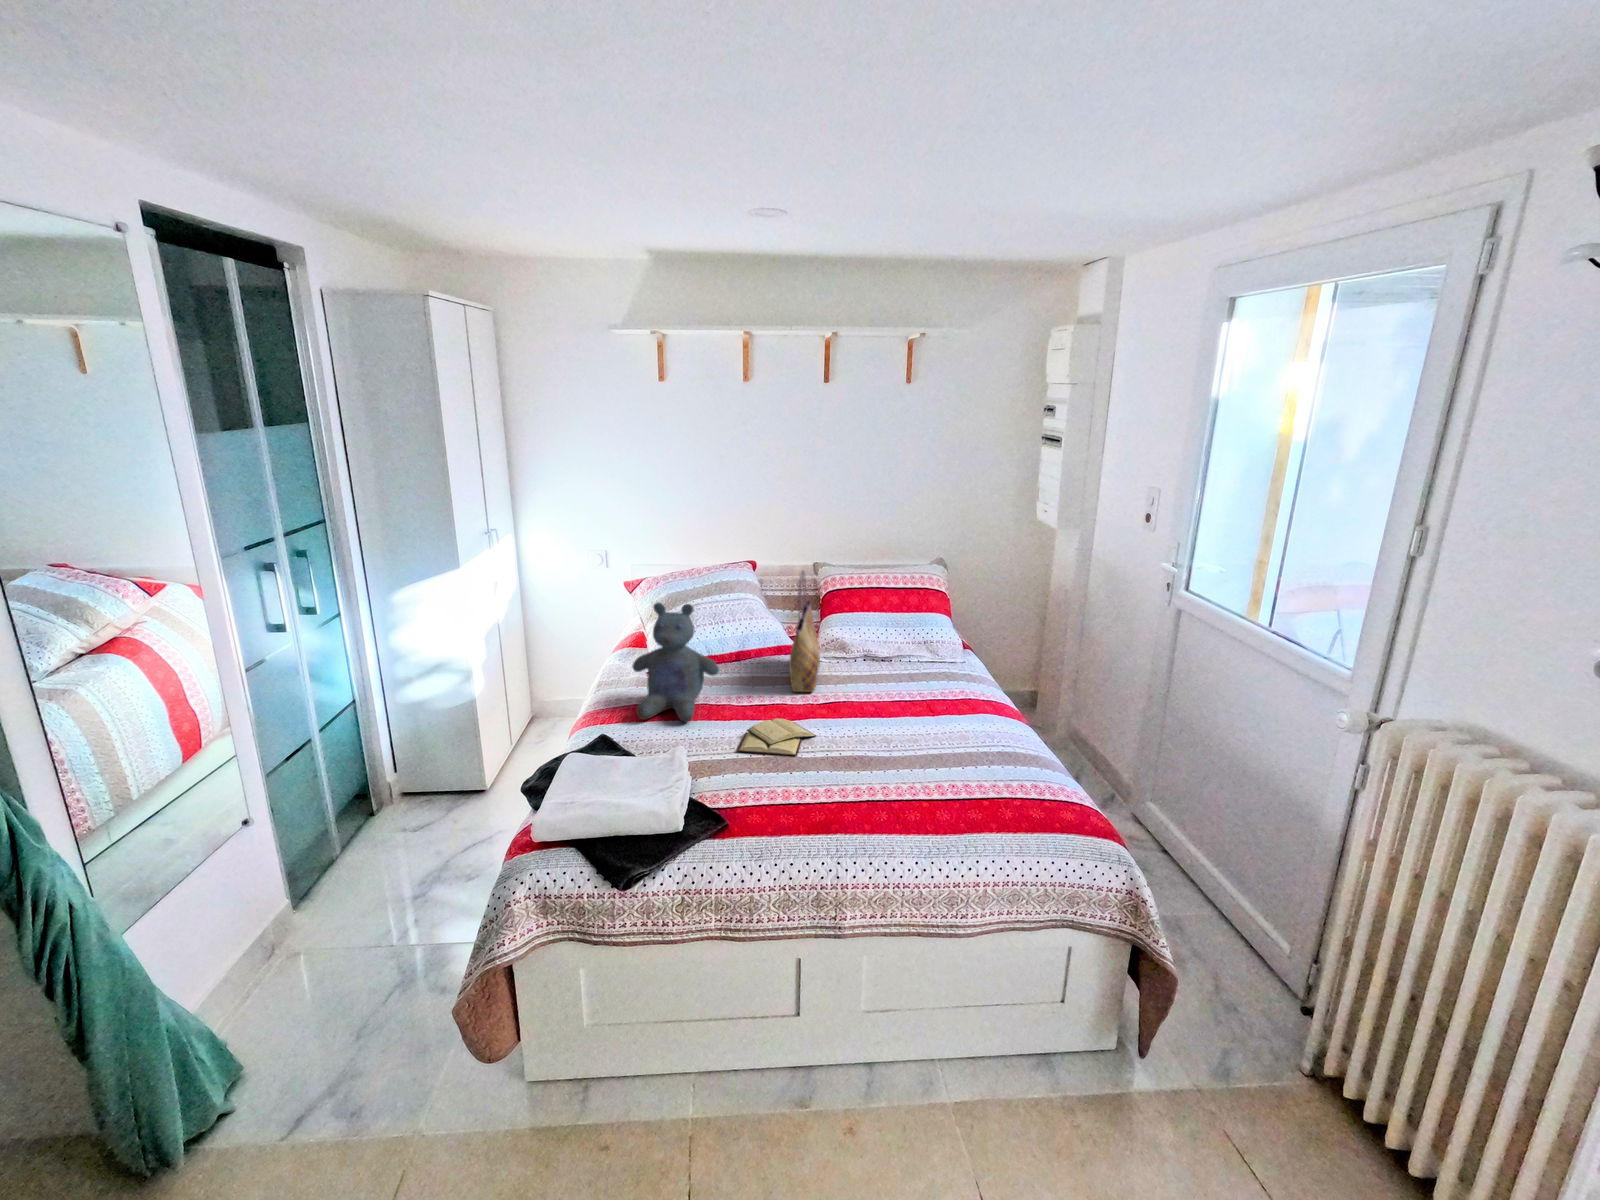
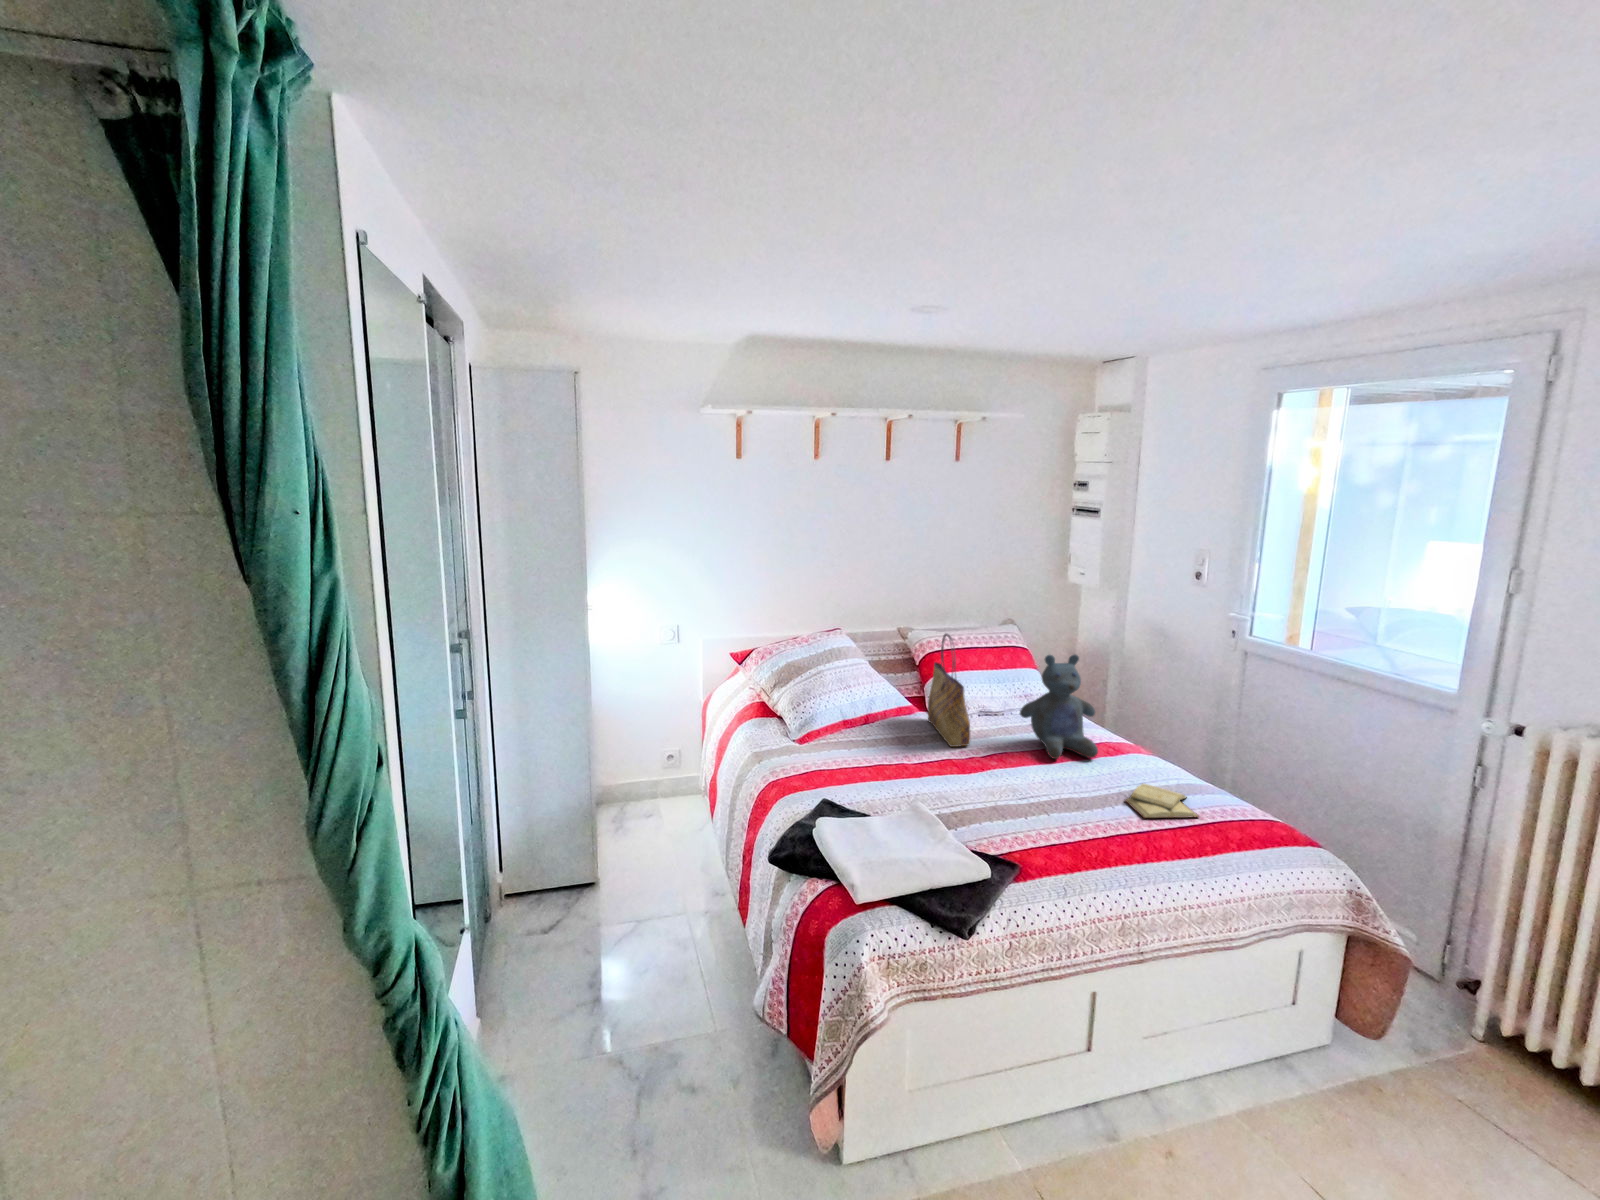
stuffed bear: present [632,603,719,722] -> present [1020,655,1098,759]
diary: present [737,718,816,756] -> present [1125,783,1199,818]

